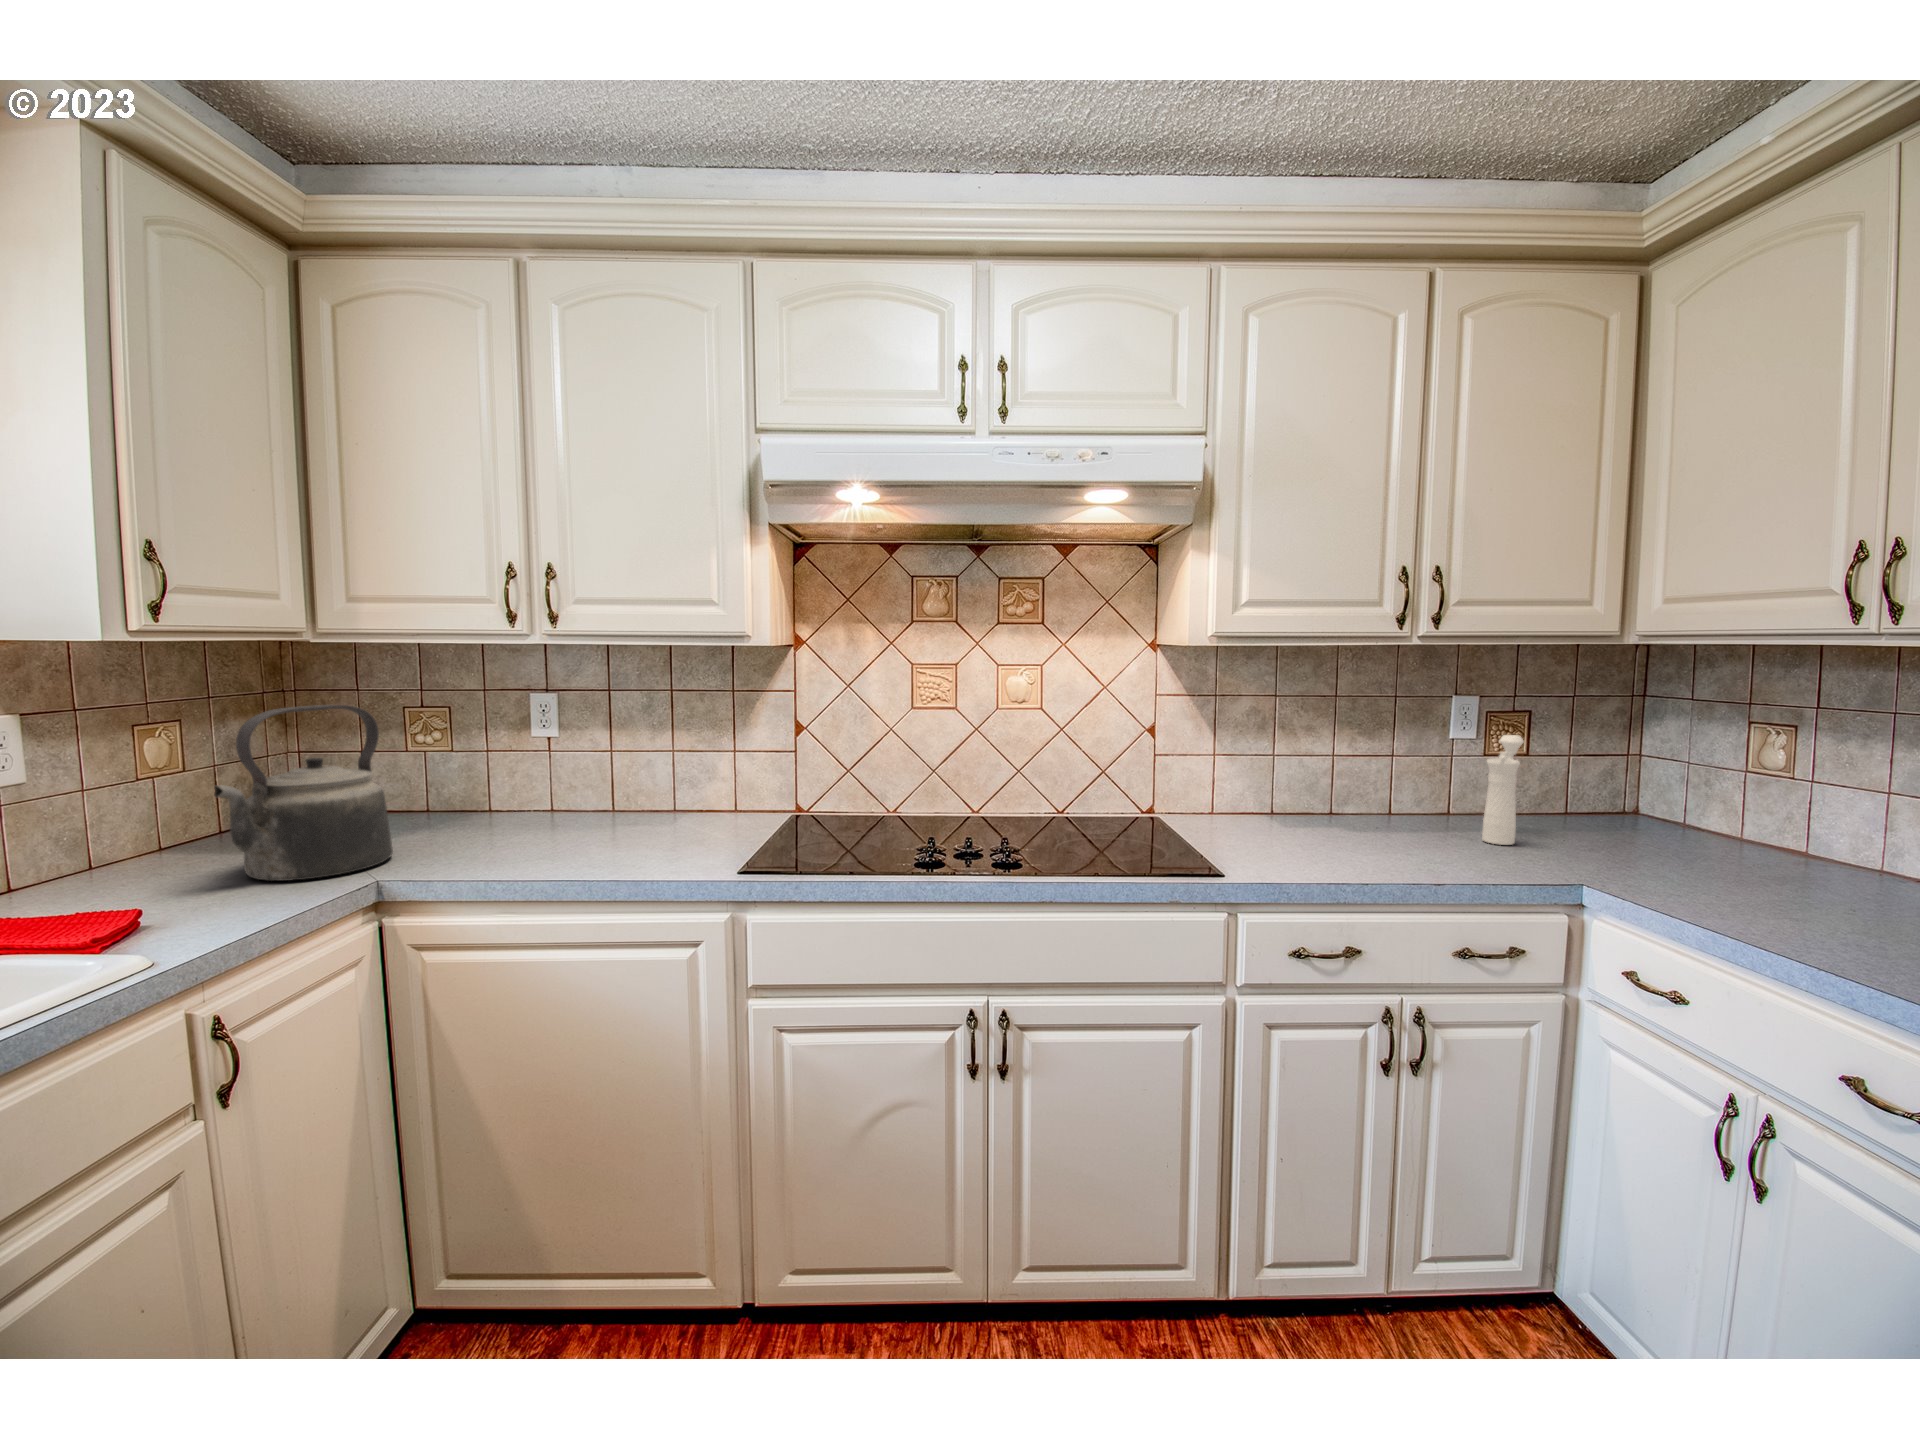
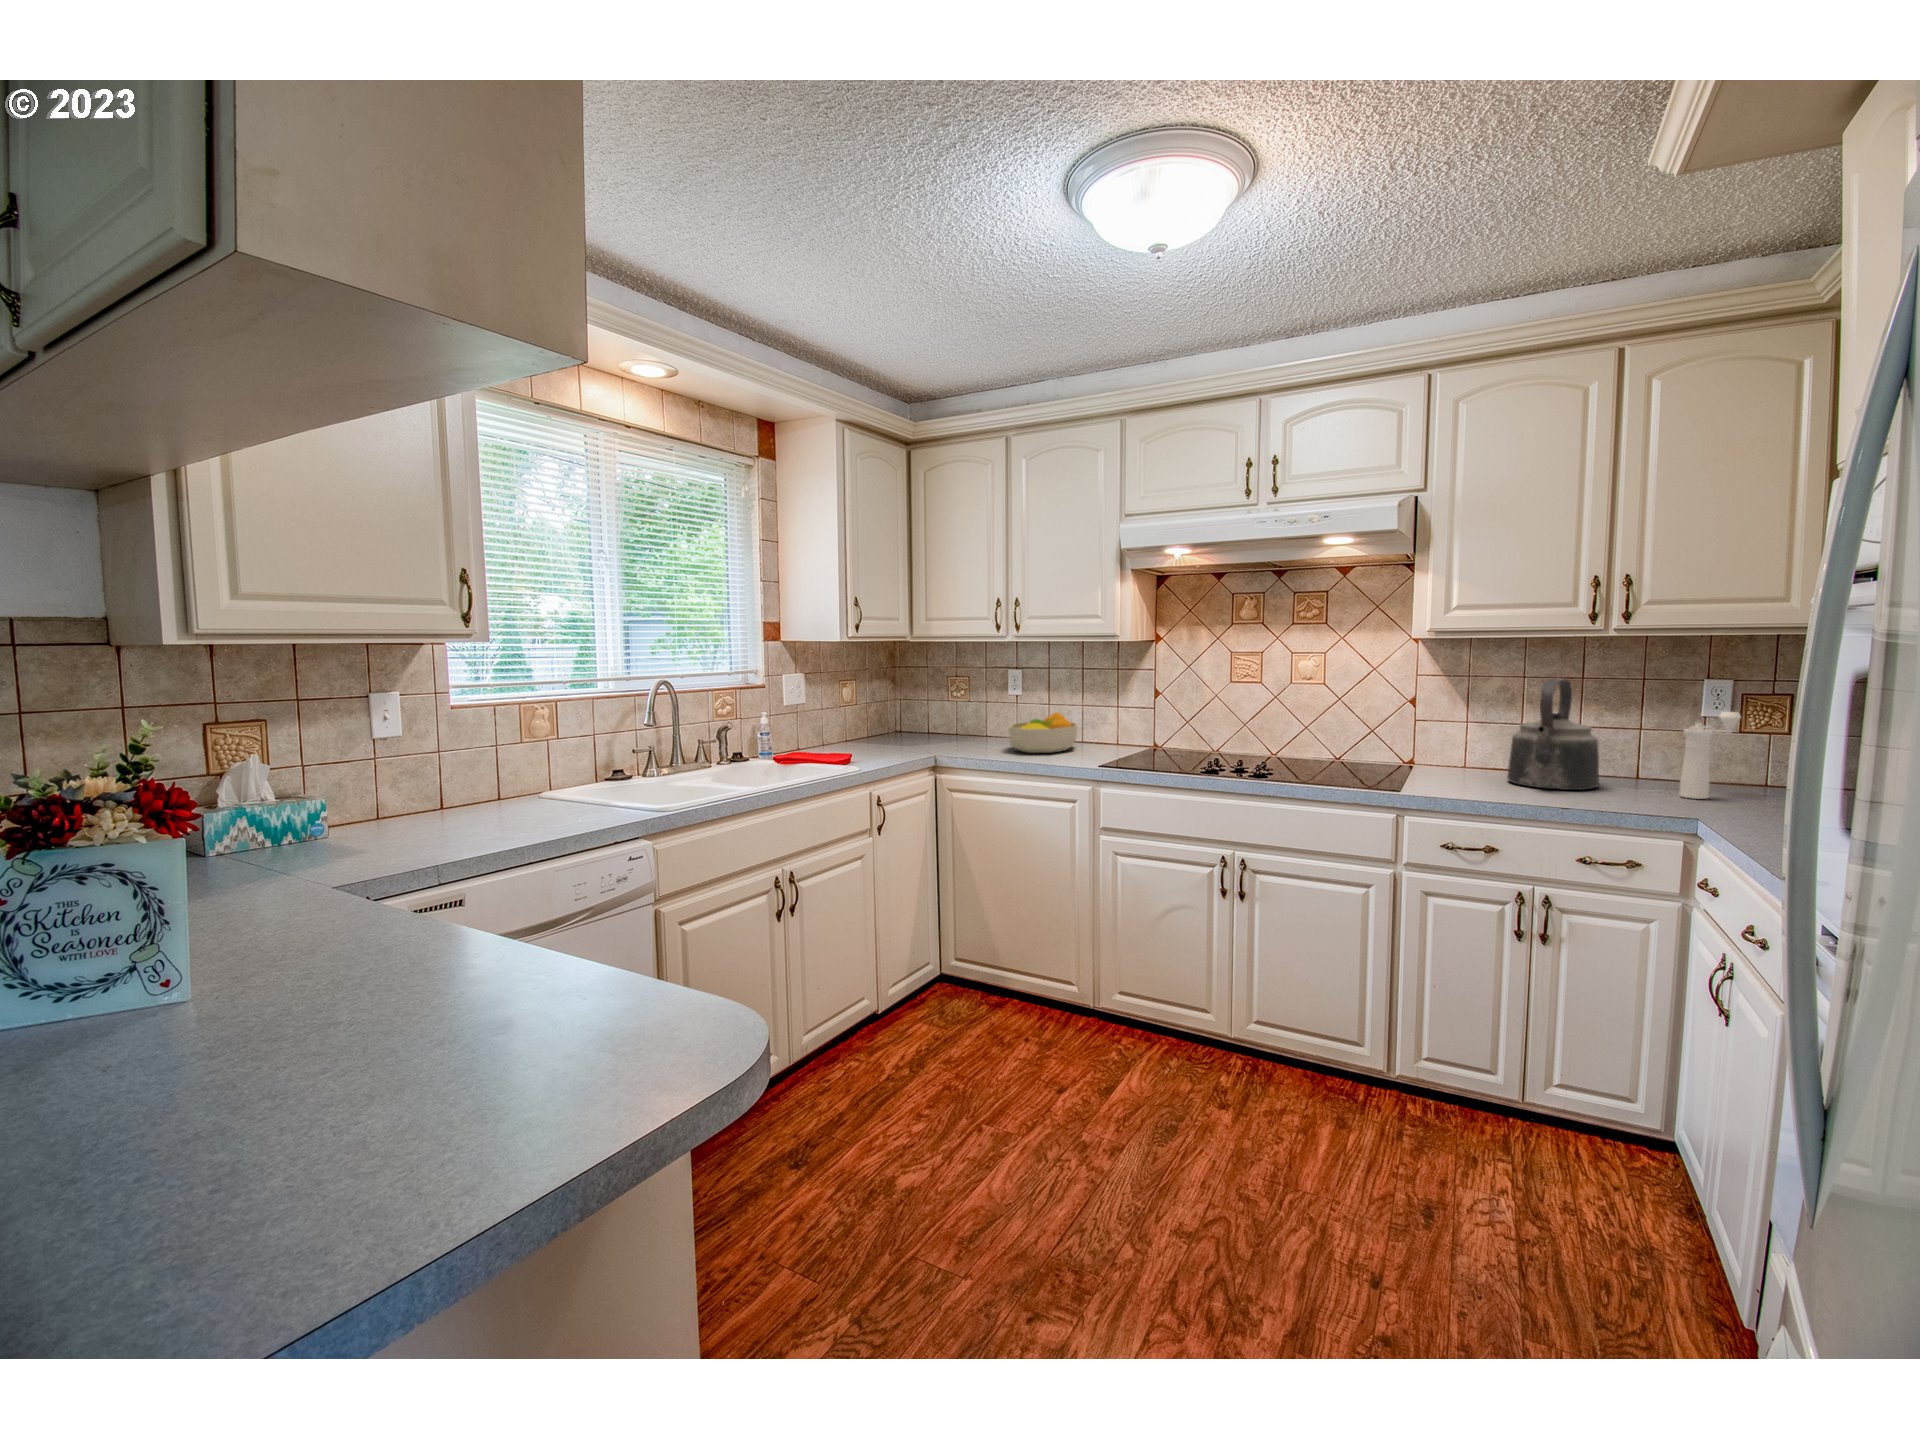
kettle: present [214,705,393,881] -> present [1507,679,1599,790]
fruit bowl: none [544,765,673,848] -> present [1008,712,1078,753]

